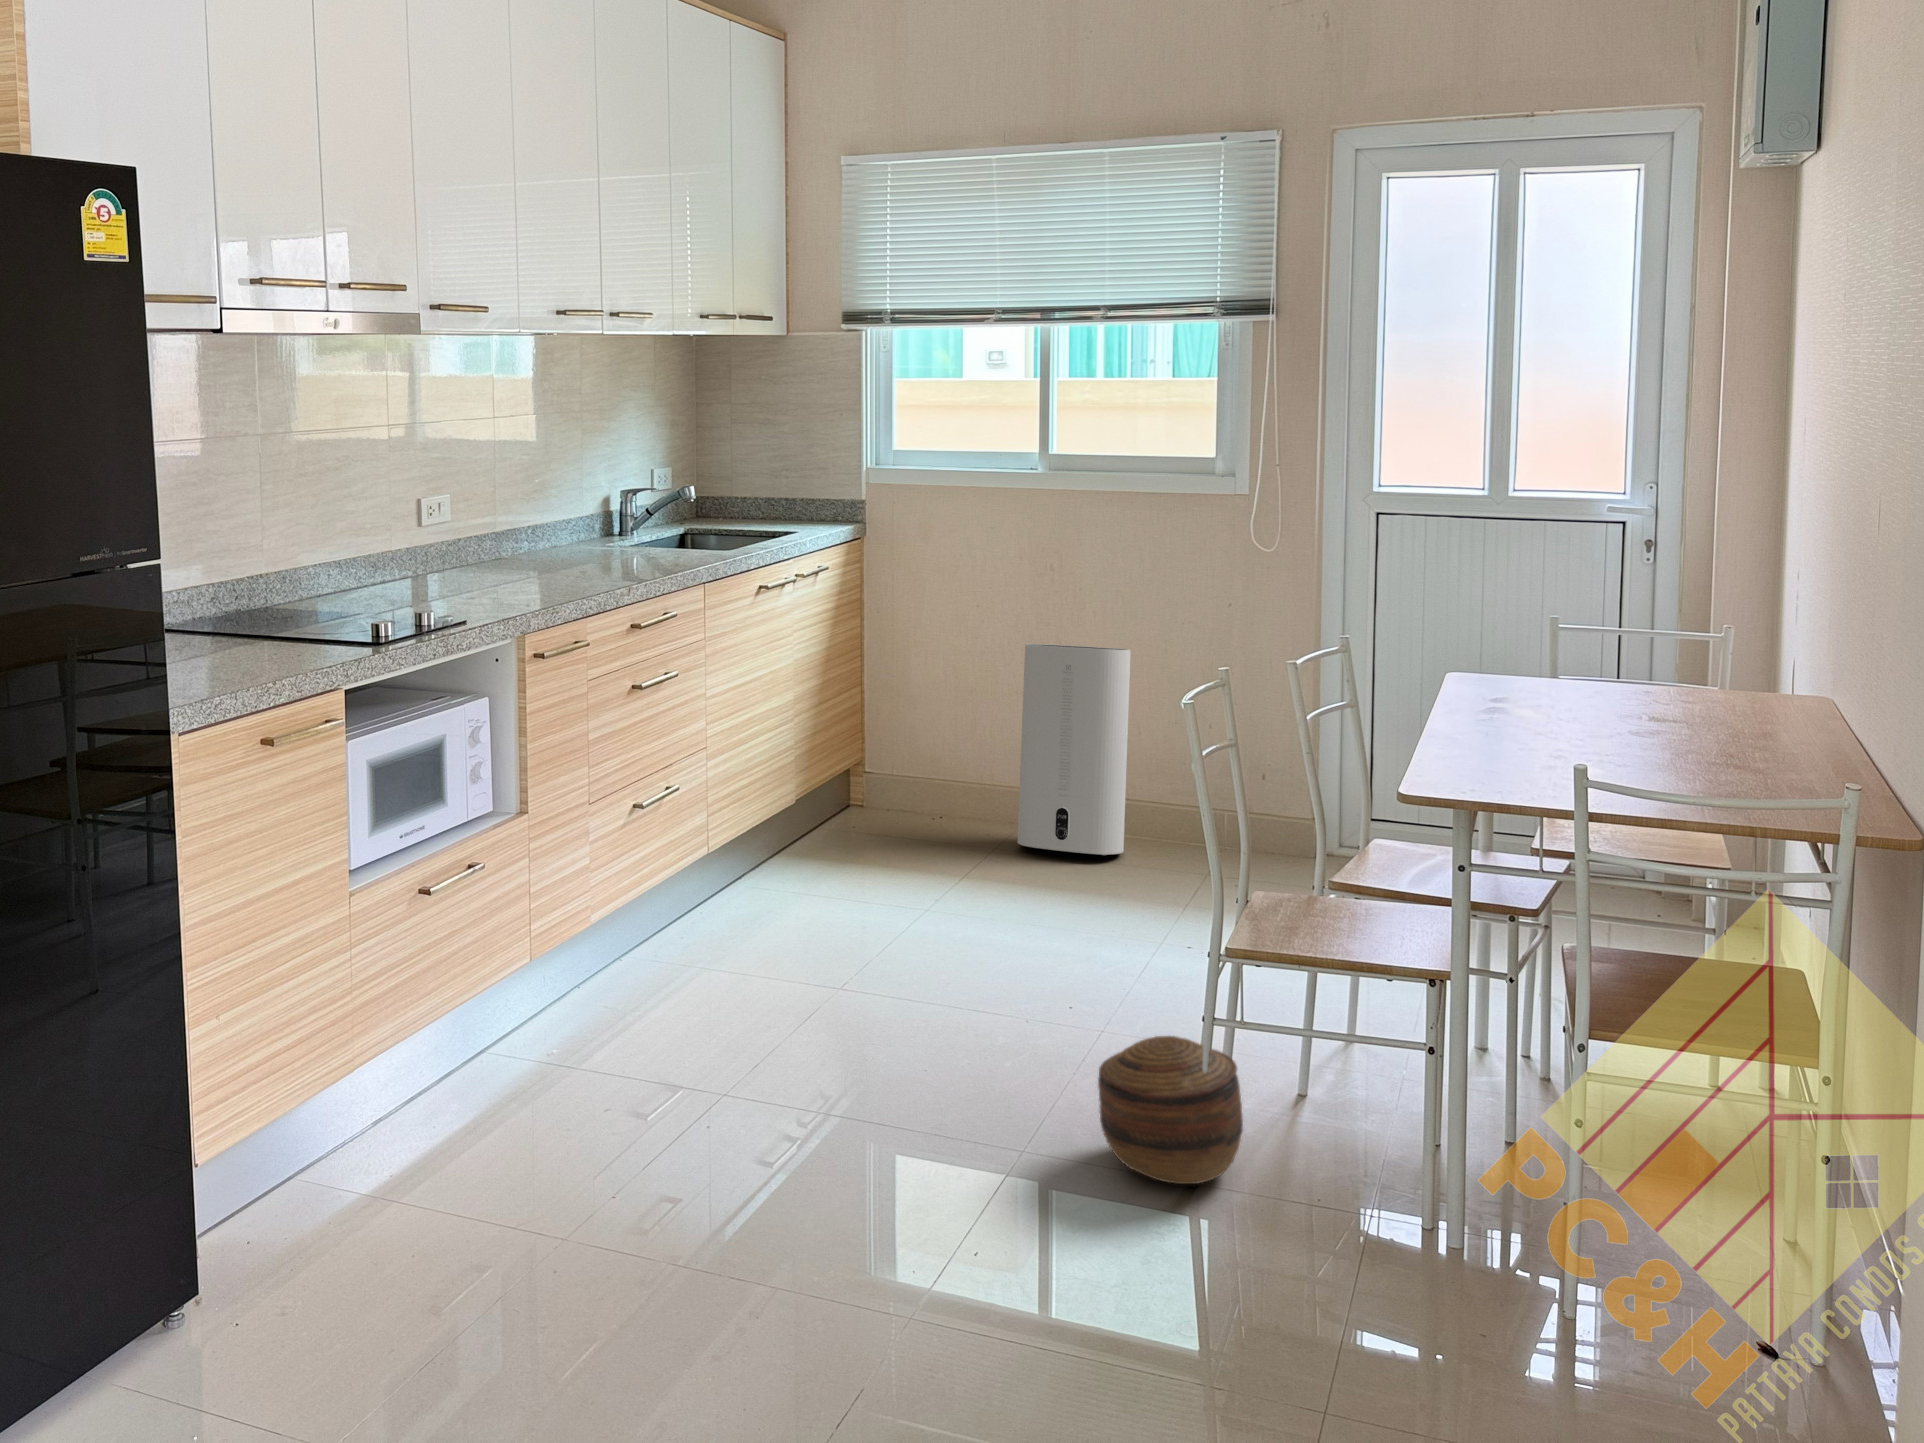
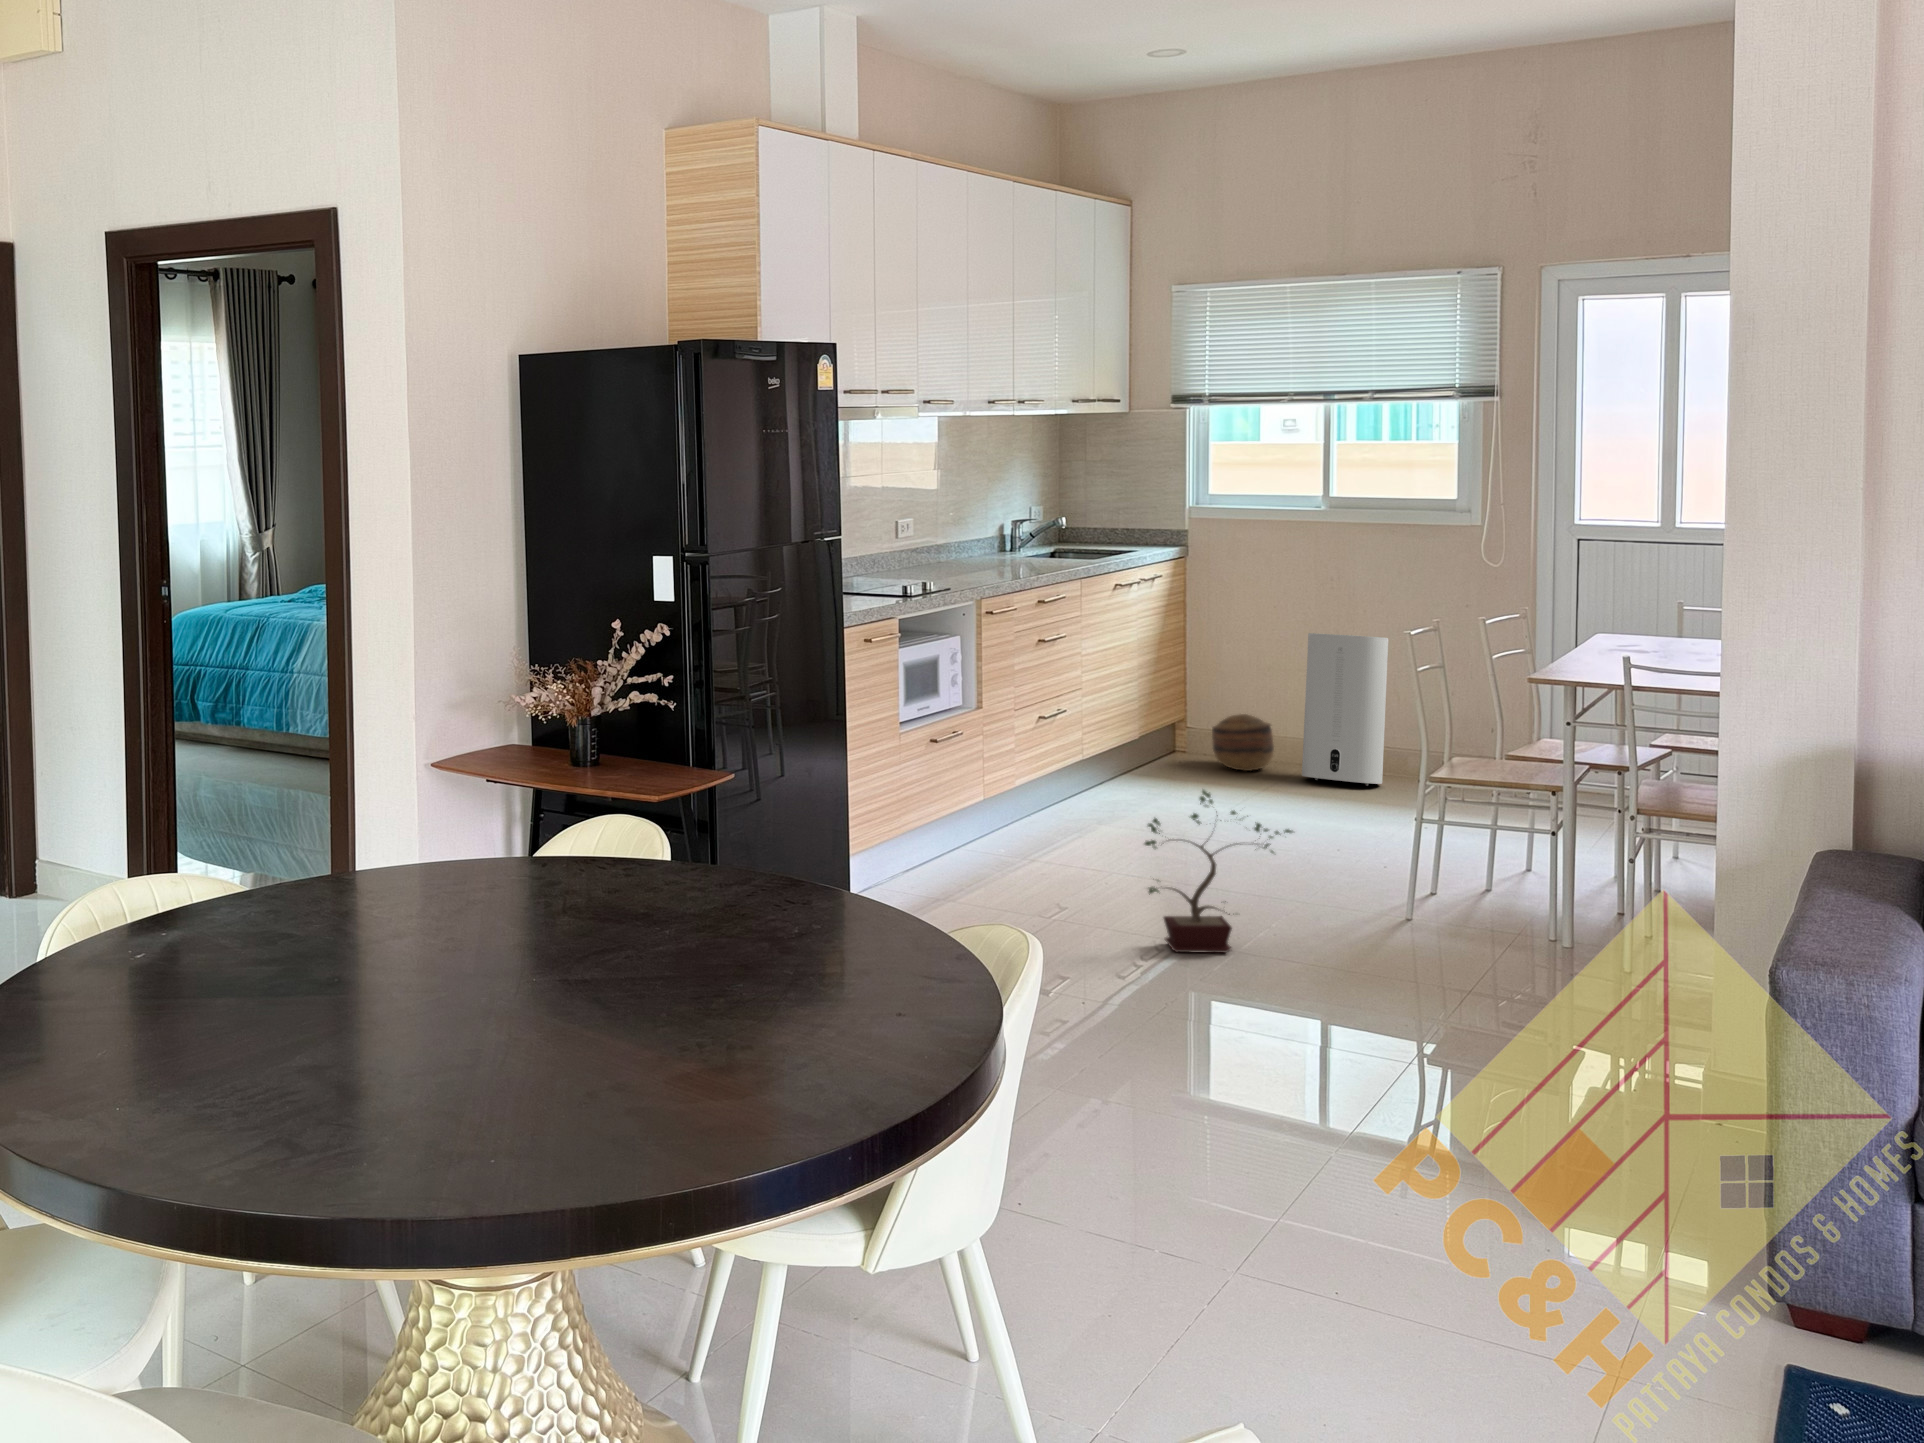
potted plant: none [754,1017,1036,1337] -> present [1145,790,1293,953]
basket: present [1098,1036,1243,1184] -> present [1212,714,1274,771]

